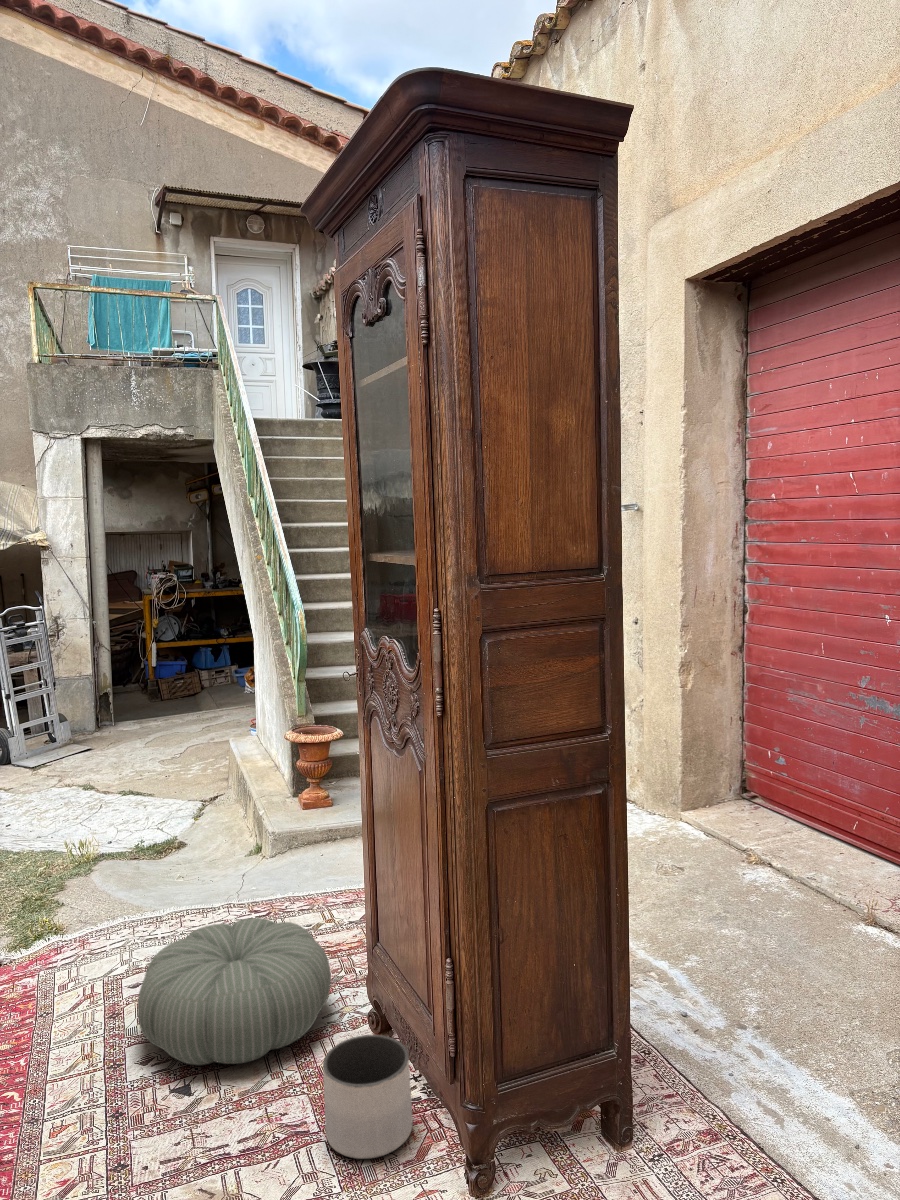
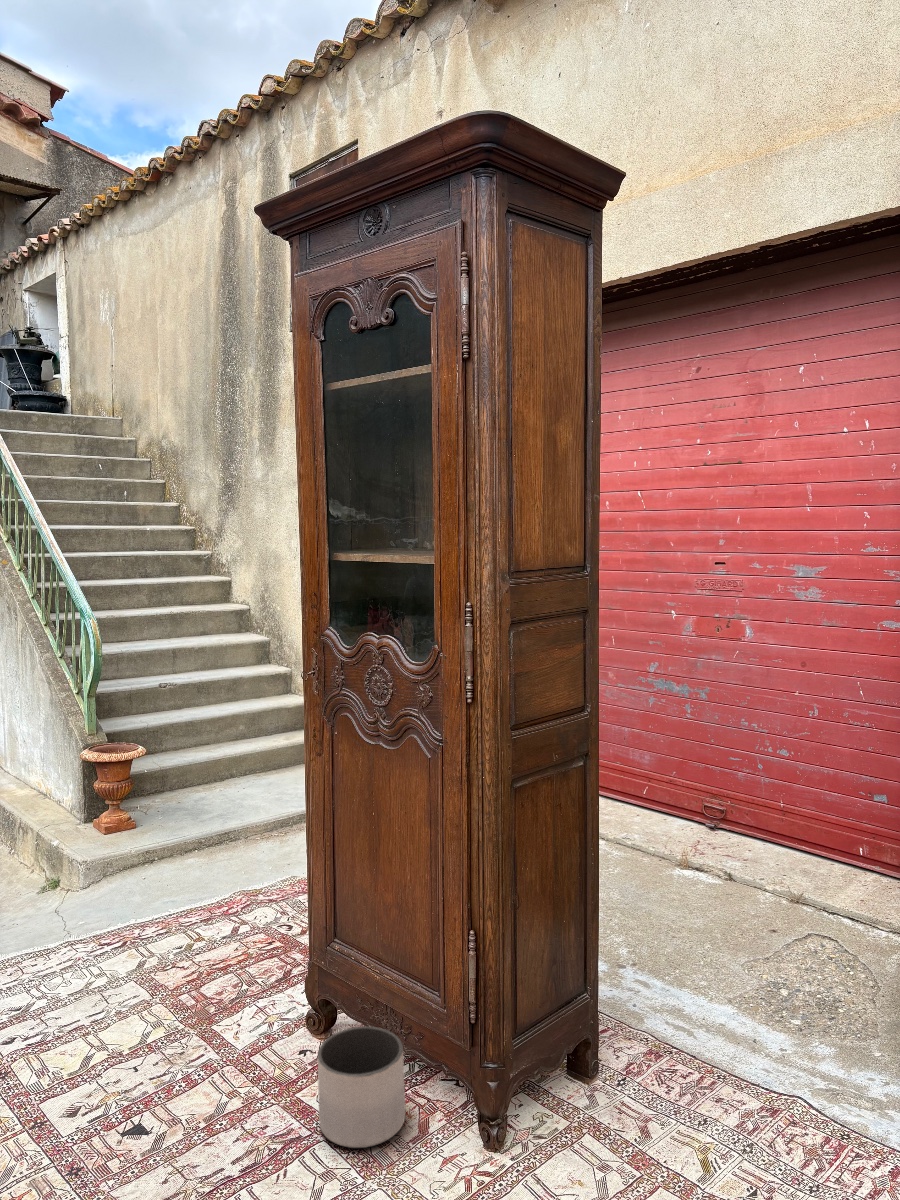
pouf: present [138,918,331,1065] -> none [47,941,260,1104]

